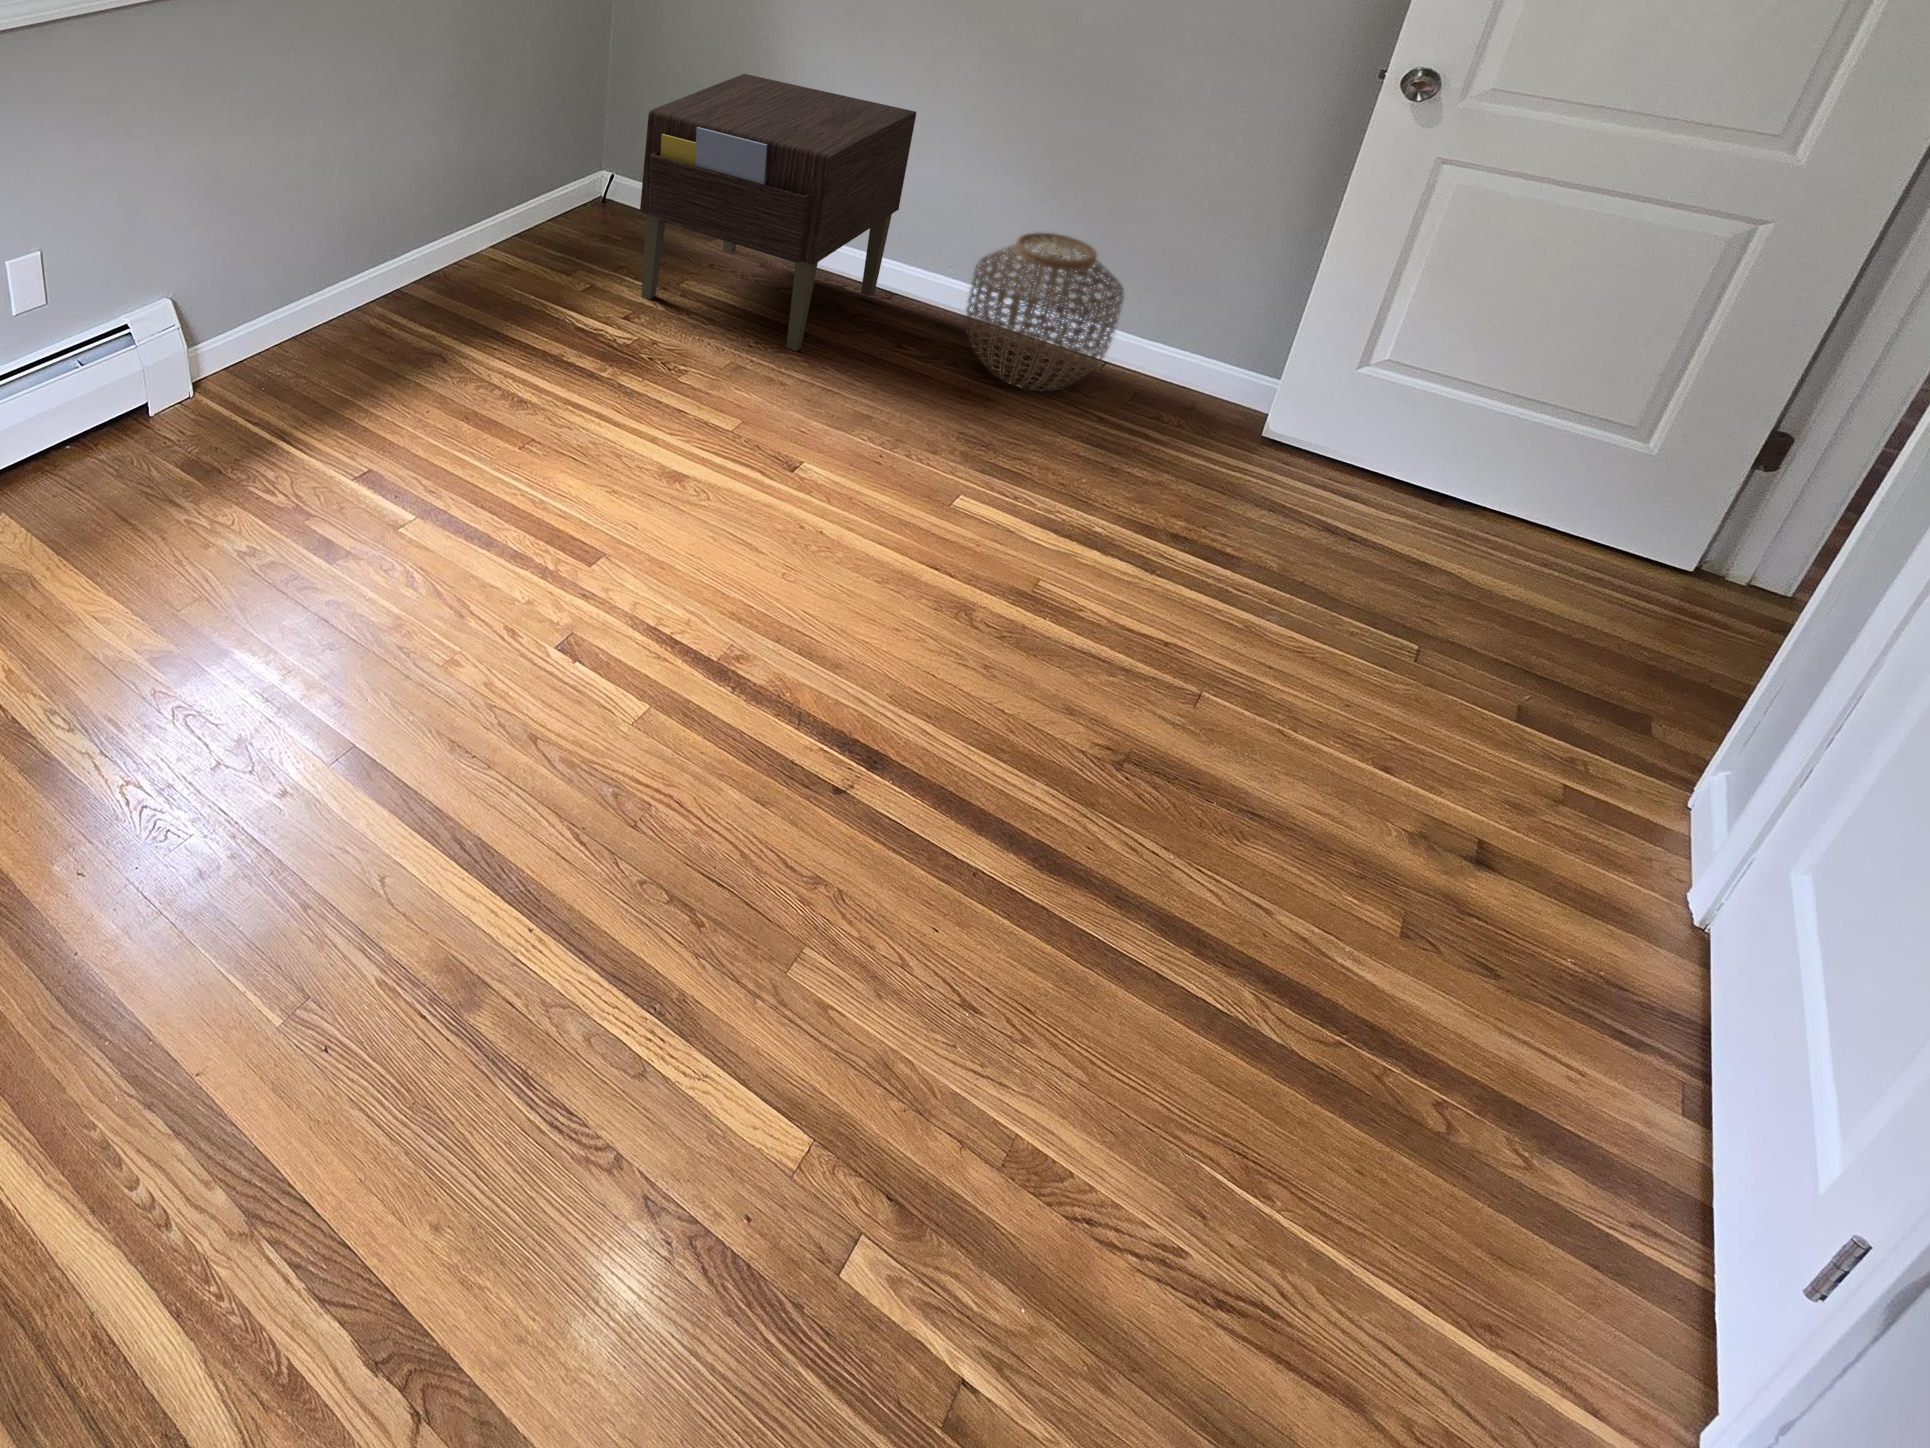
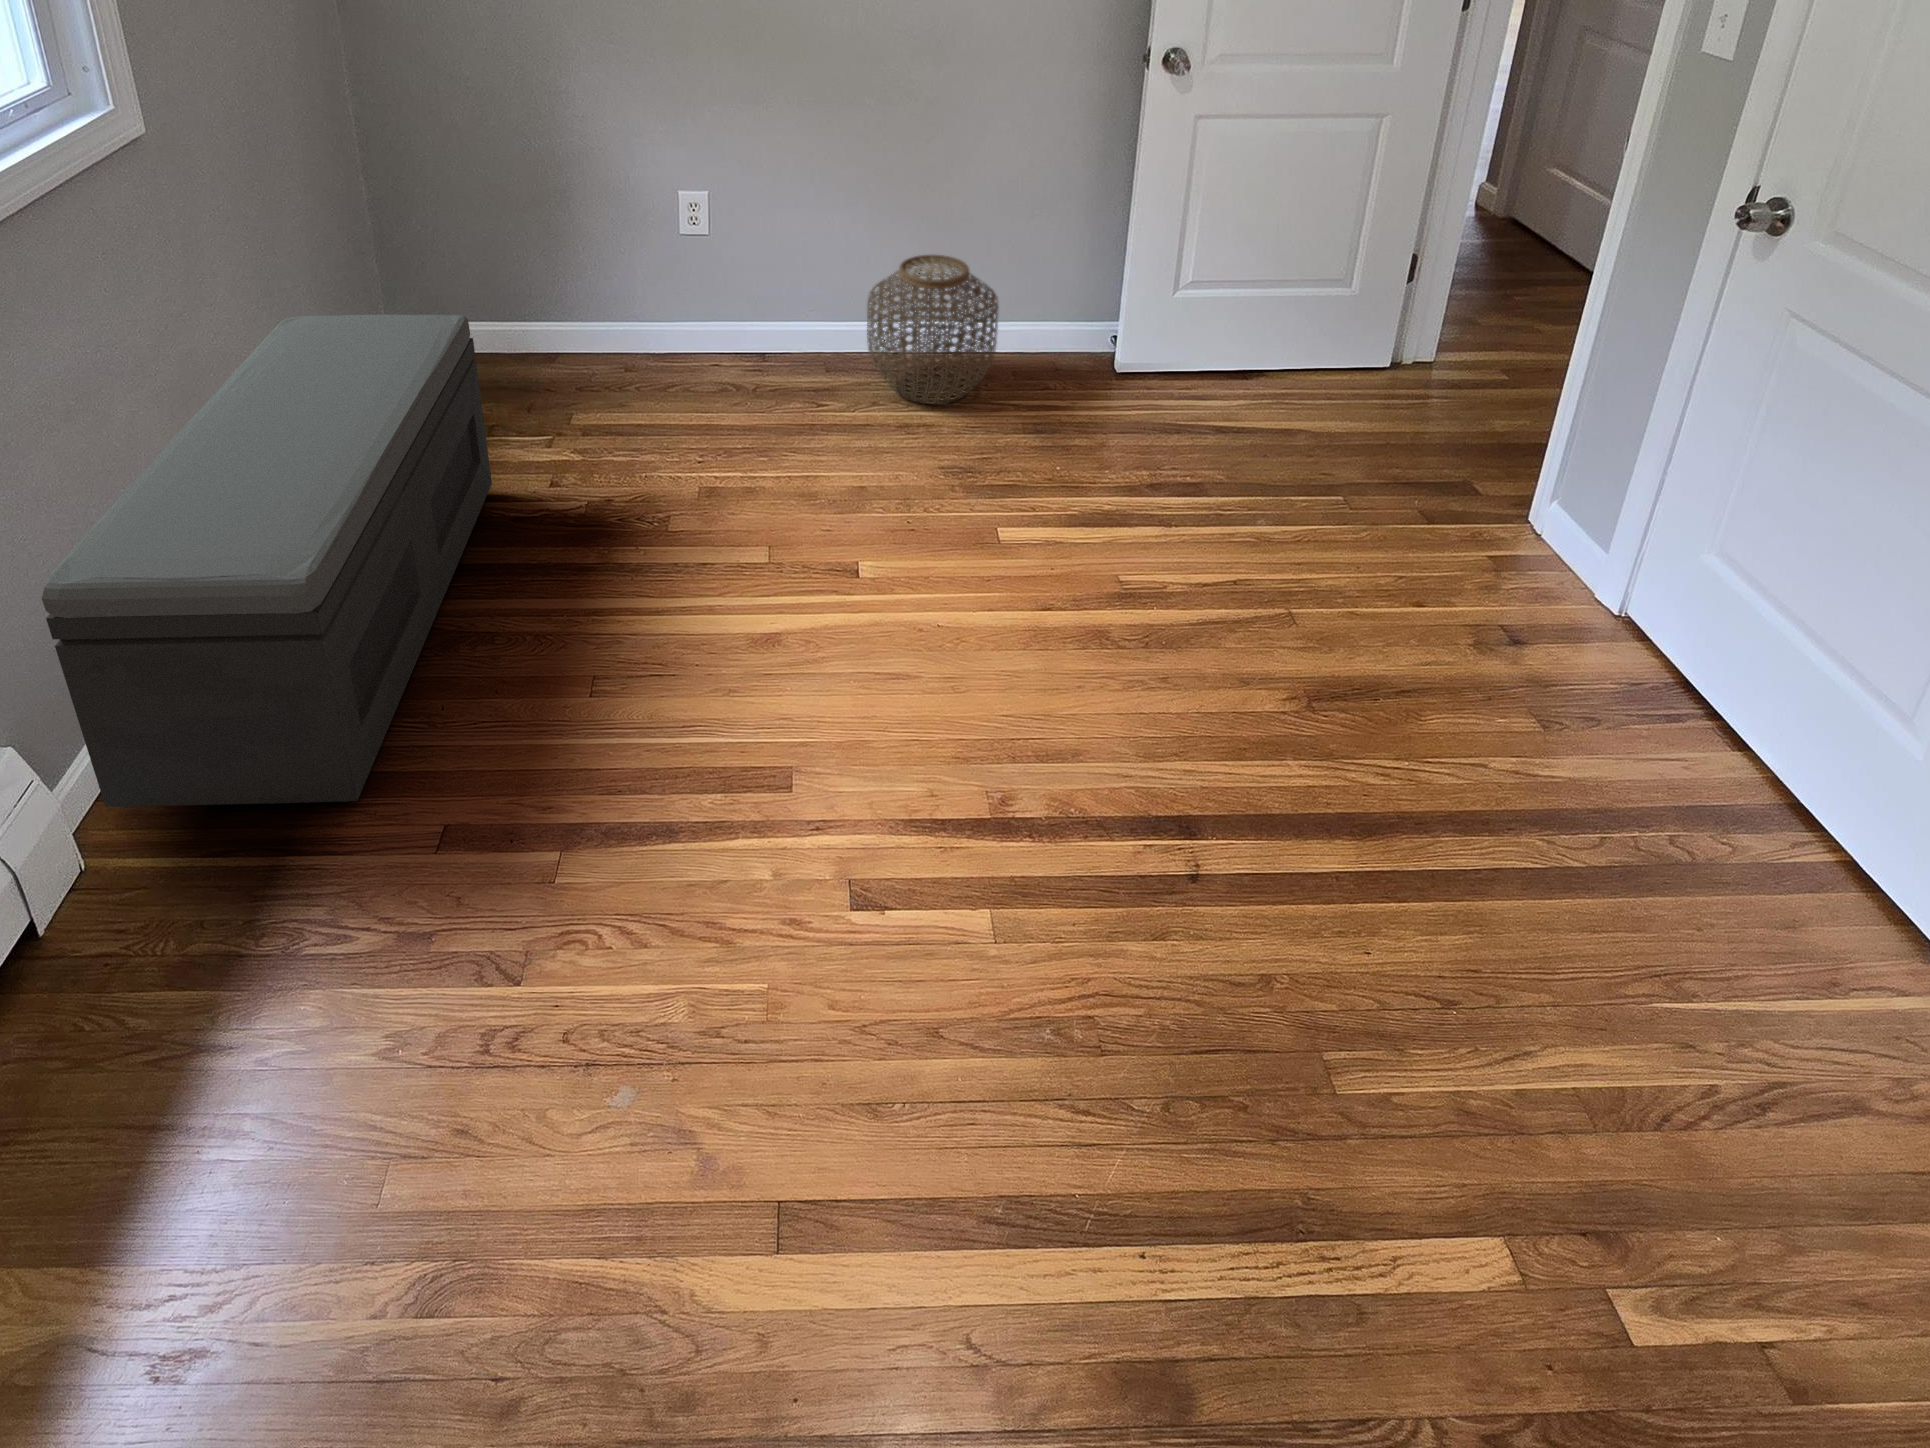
nightstand: present [640,74,916,351] -> none [513,173,755,451]
storage bench: none [210,122,588,433] -> present [42,315,492,807]

